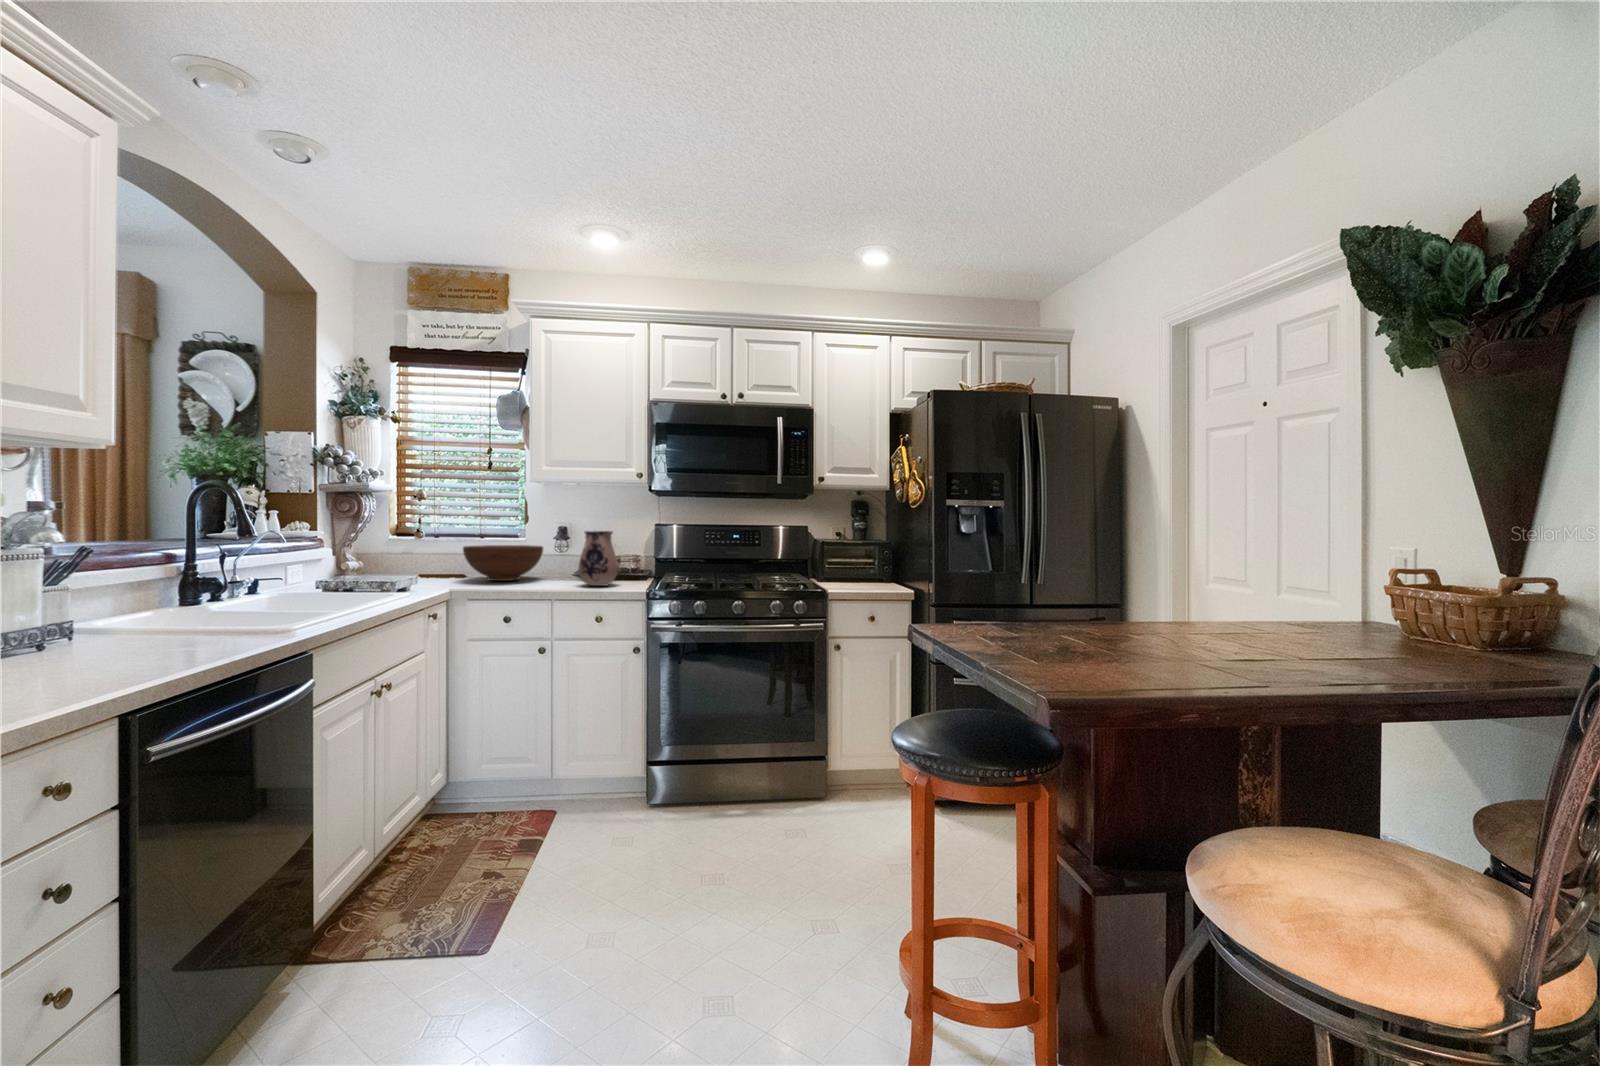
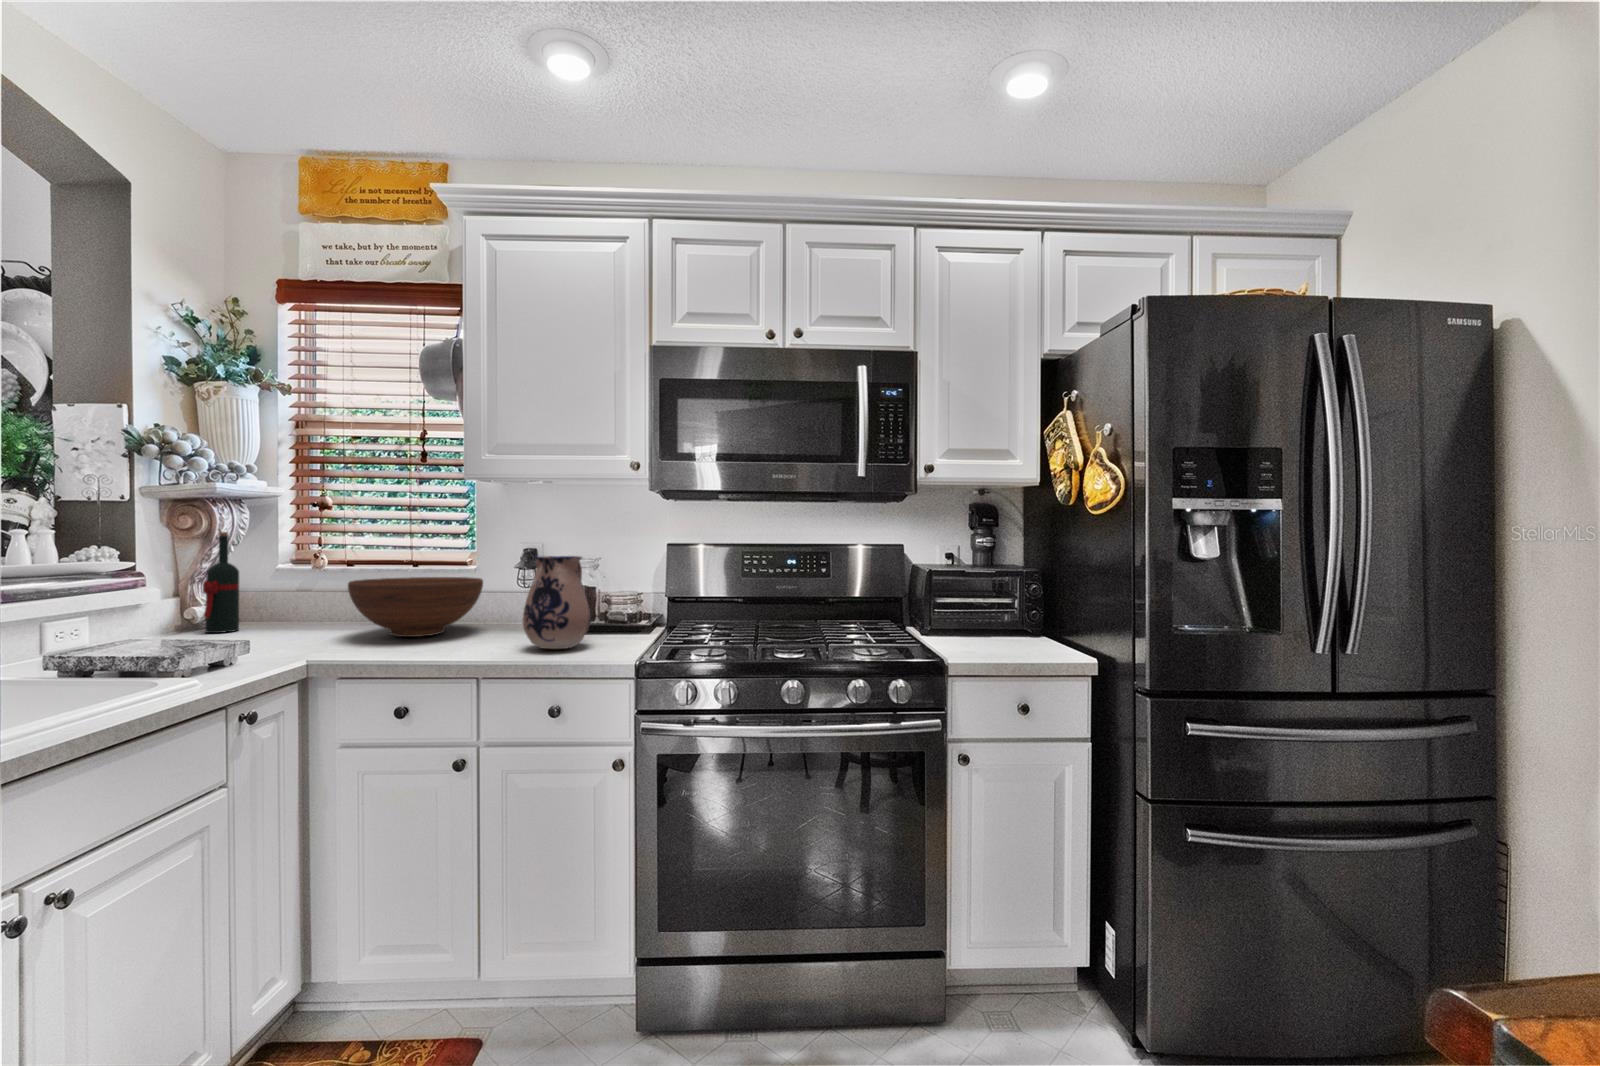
wine bottle: none [362,515,382,580] -> present [202,532,239,633]

